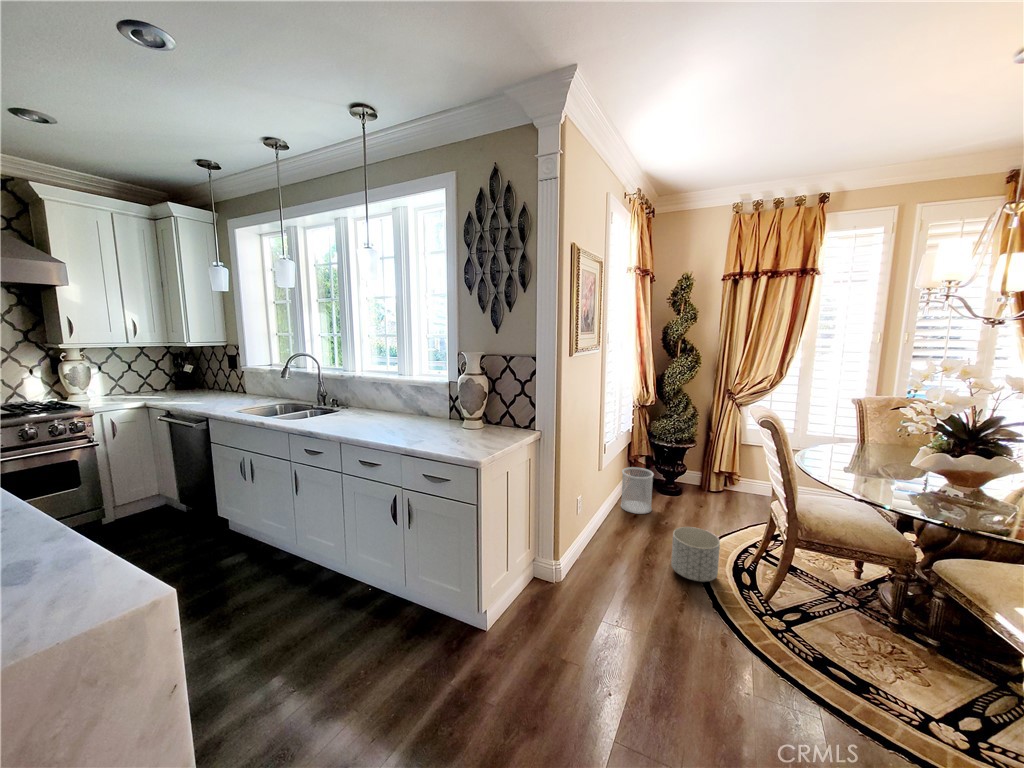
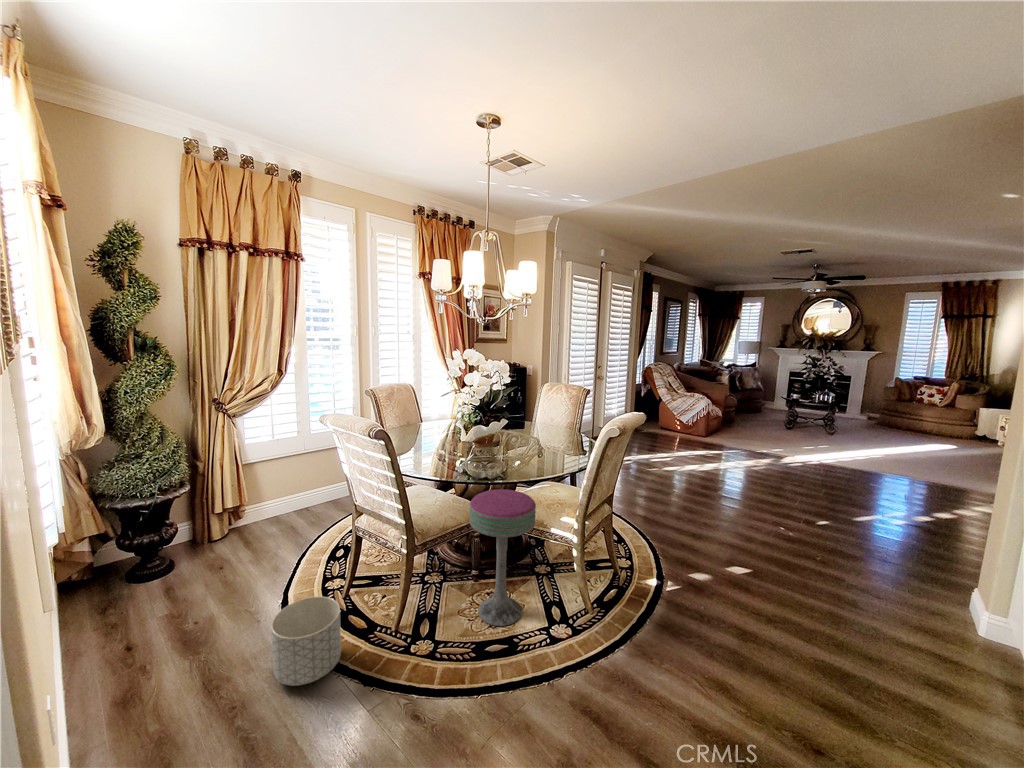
wastebasket: present [621,467,654,514] -> none [71,561,154,659]
bar stool: none [855,524,967,692] -> present [470,489,536,626]

